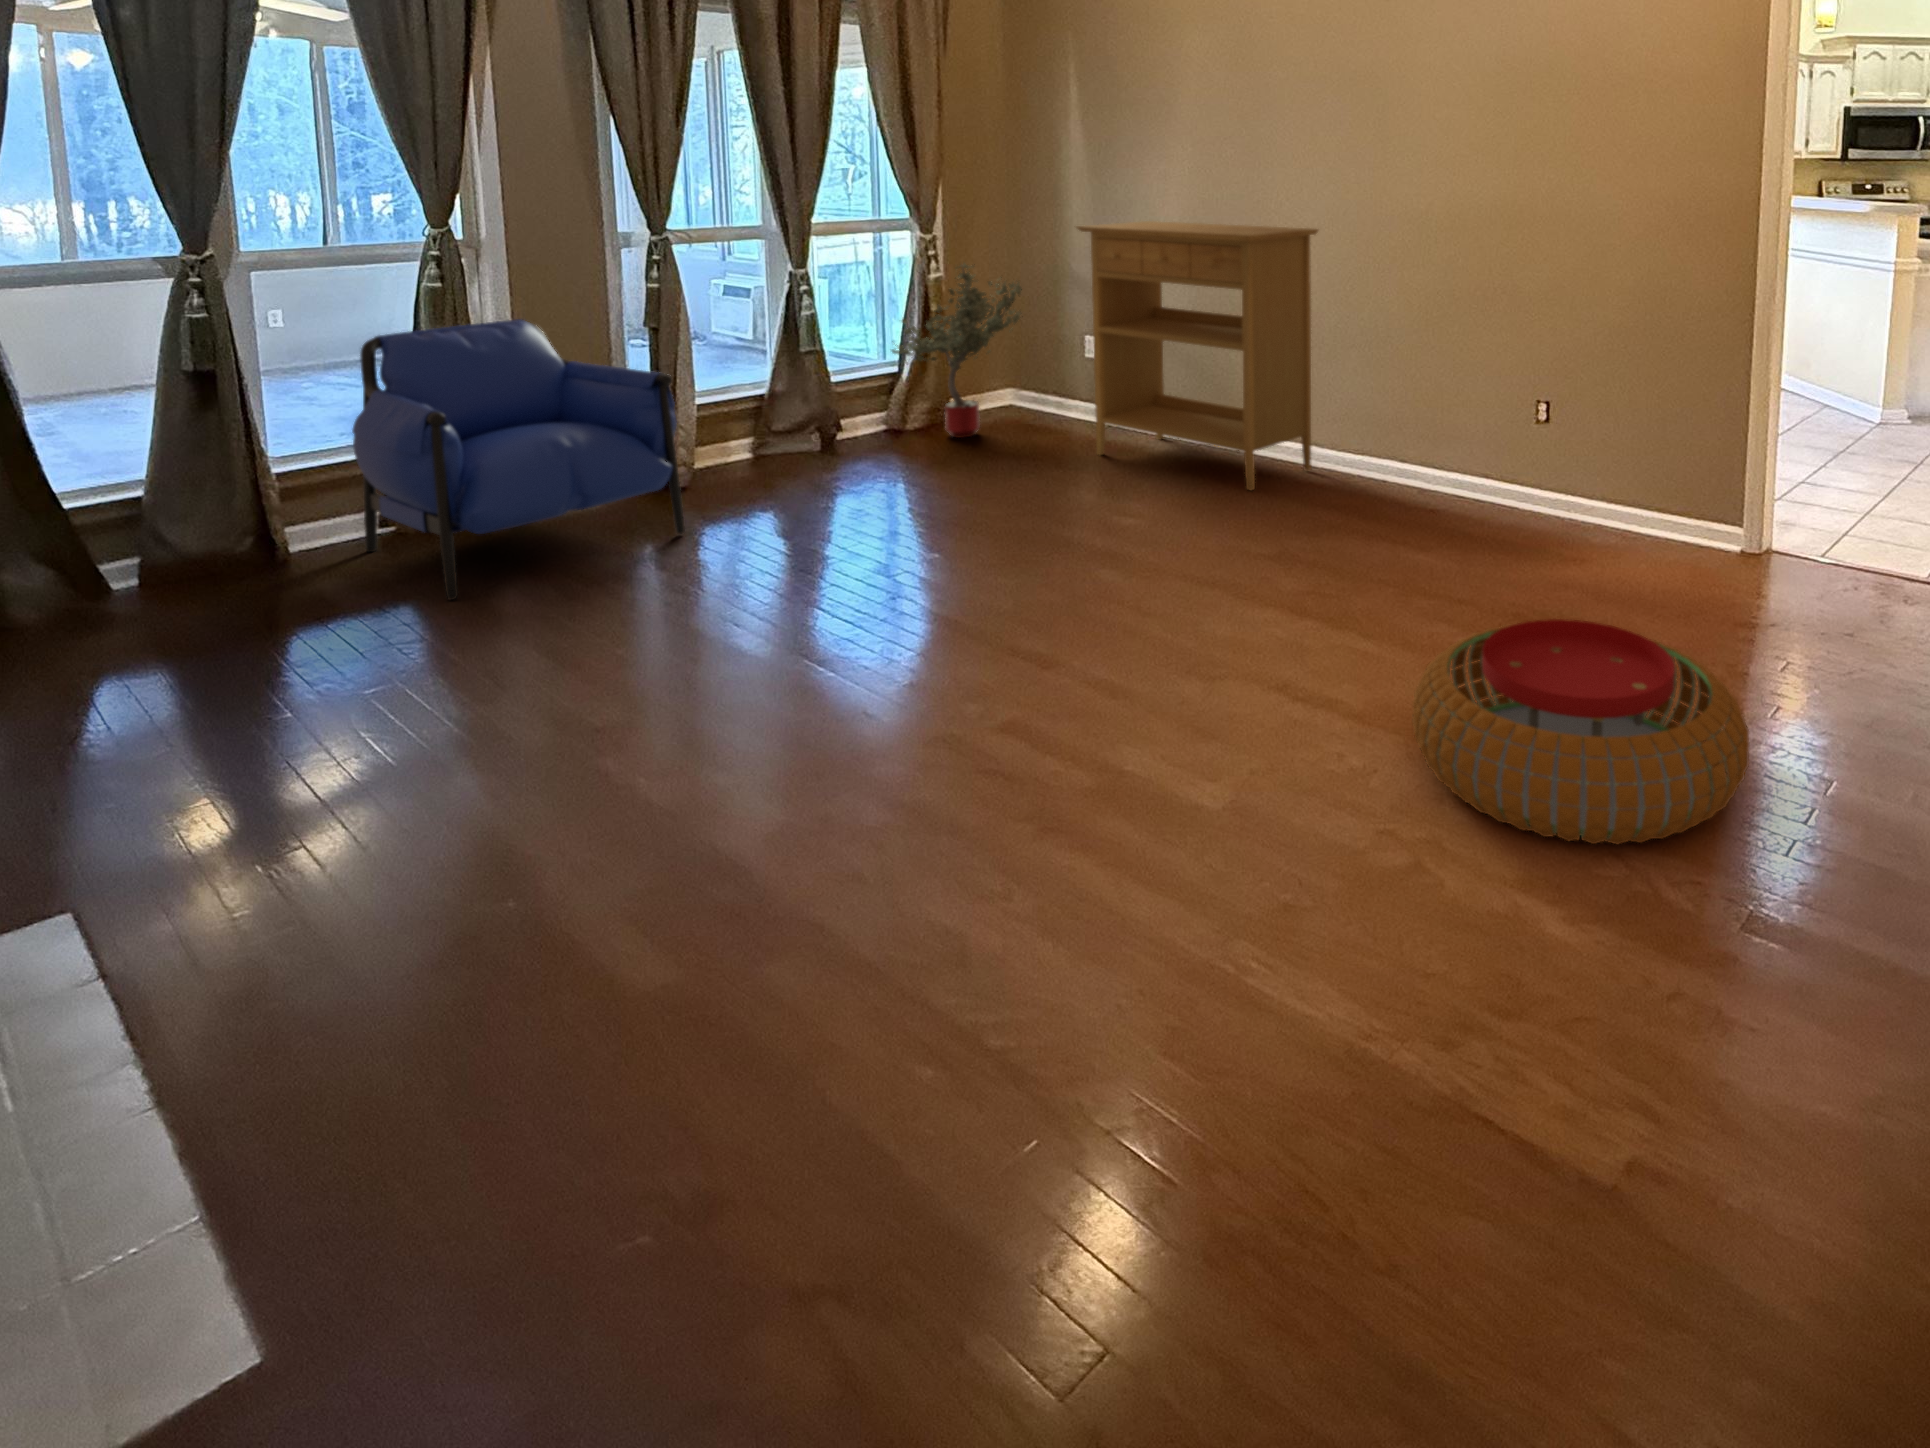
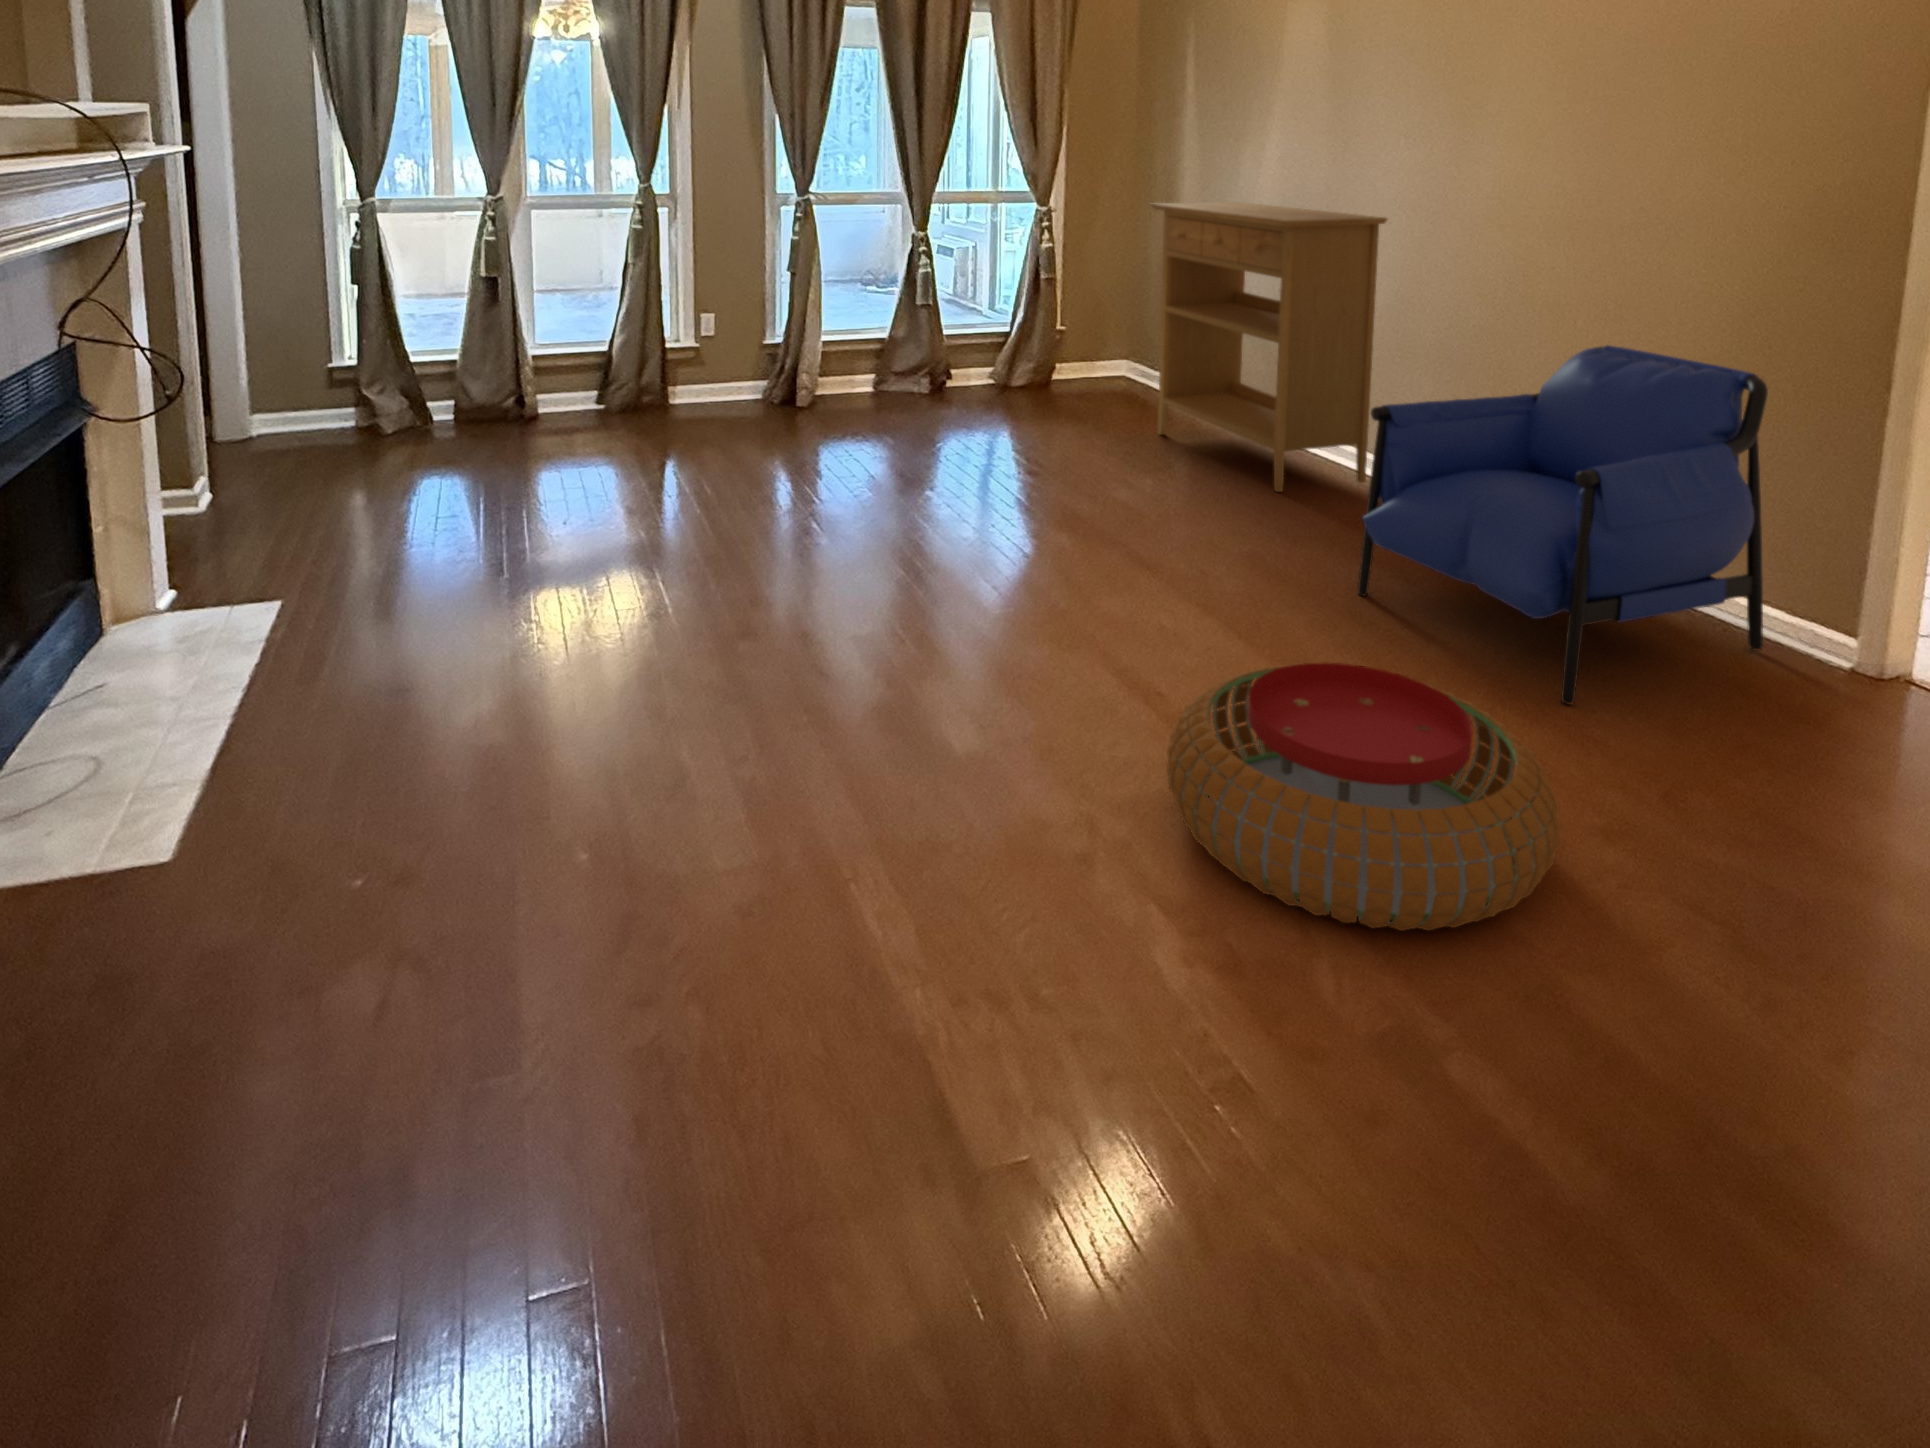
potted tree: present [892,263,1022,438] -> none [987,234,1121,401]
armchair: present [352,319,685,600] -> present [1358,345,1768,705]

